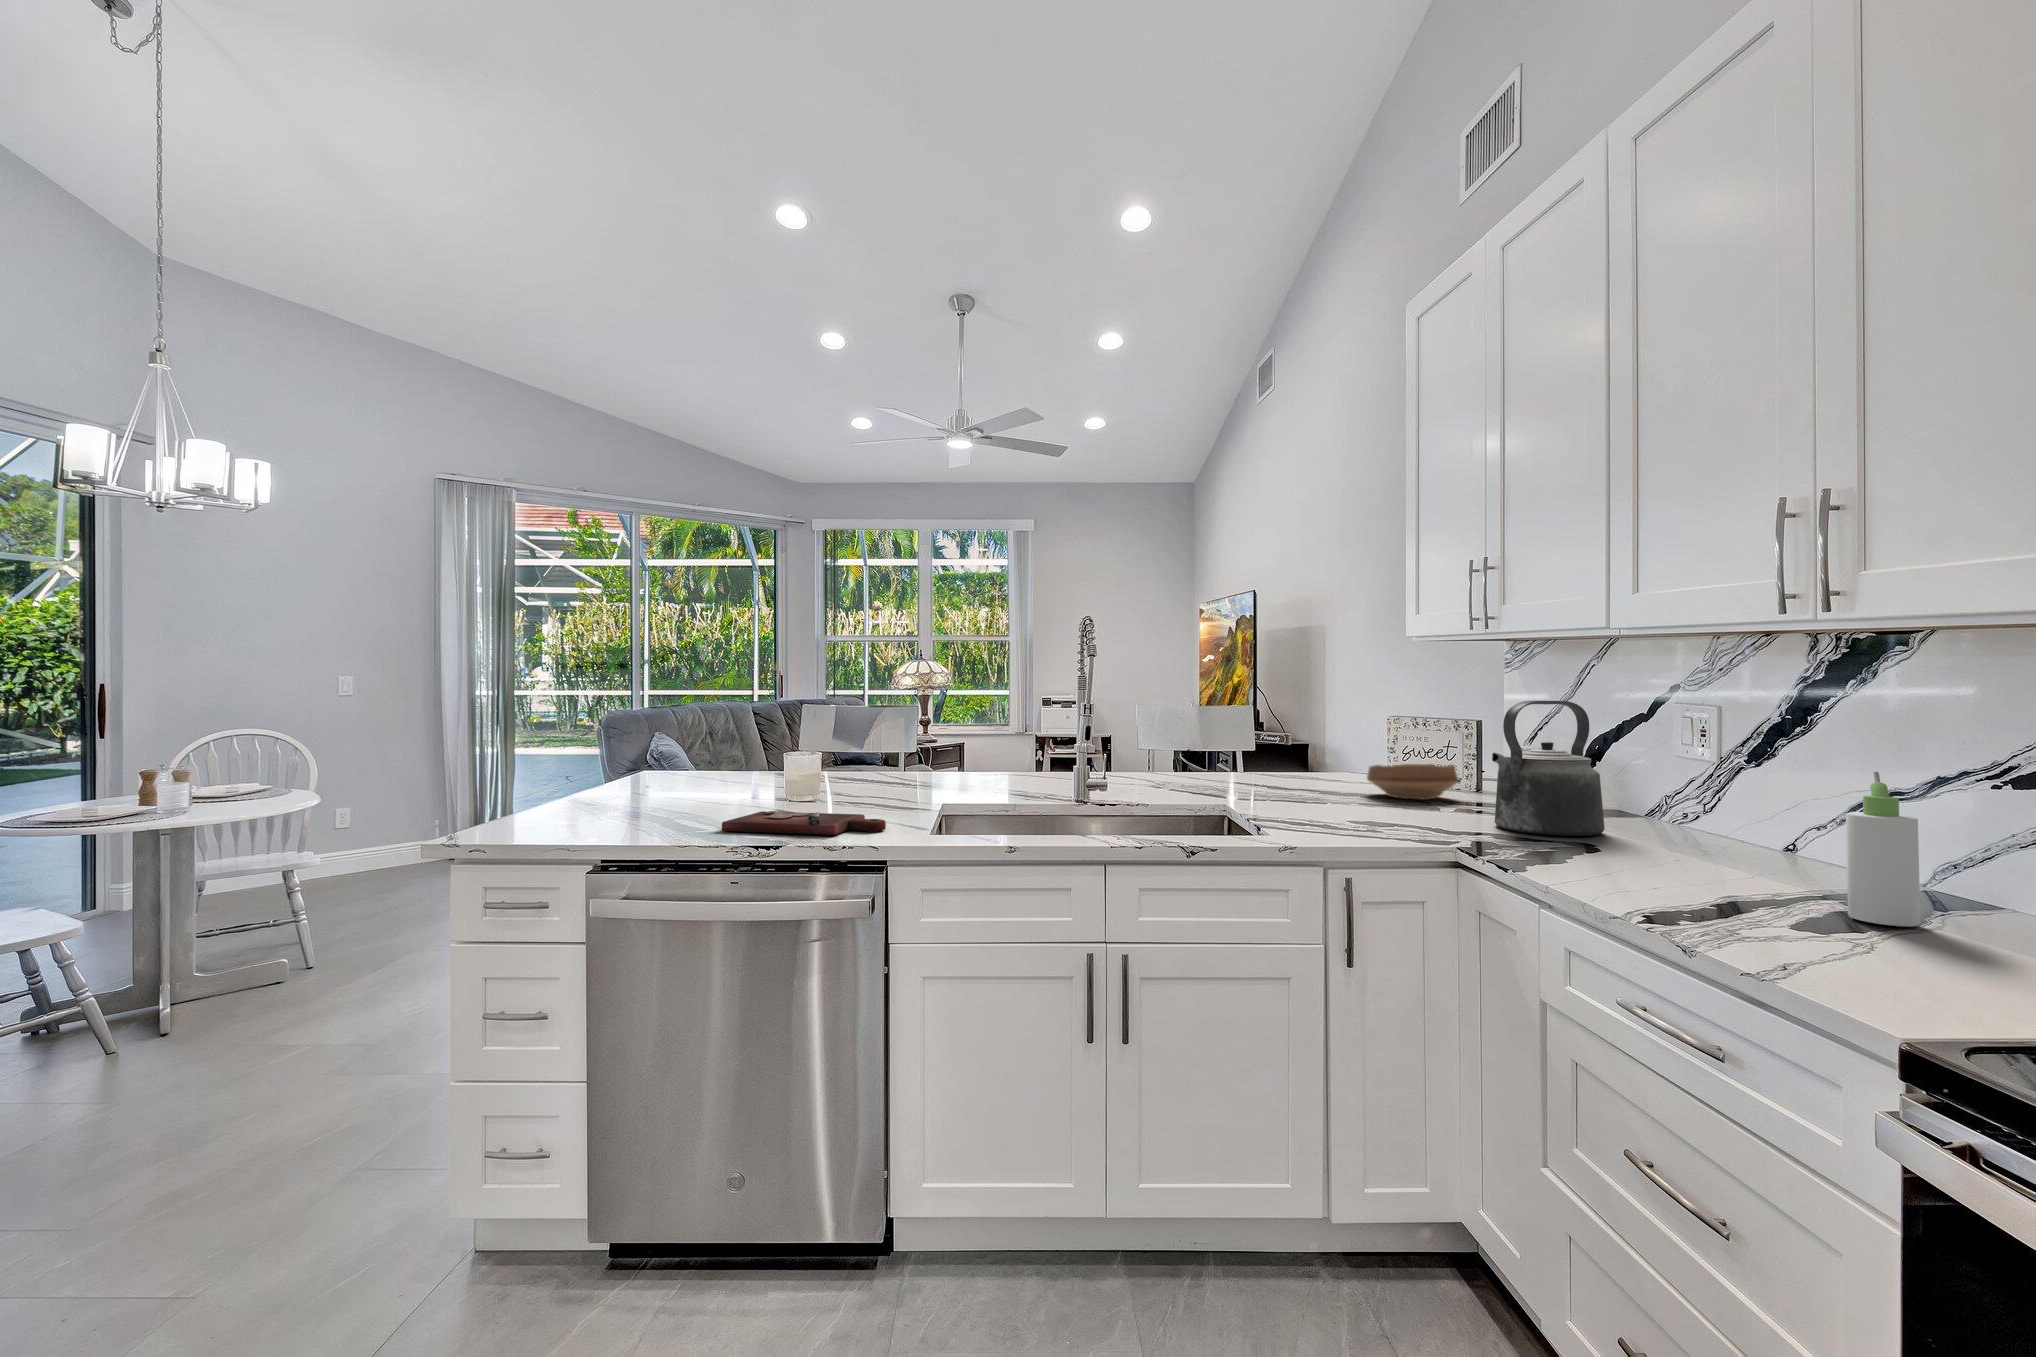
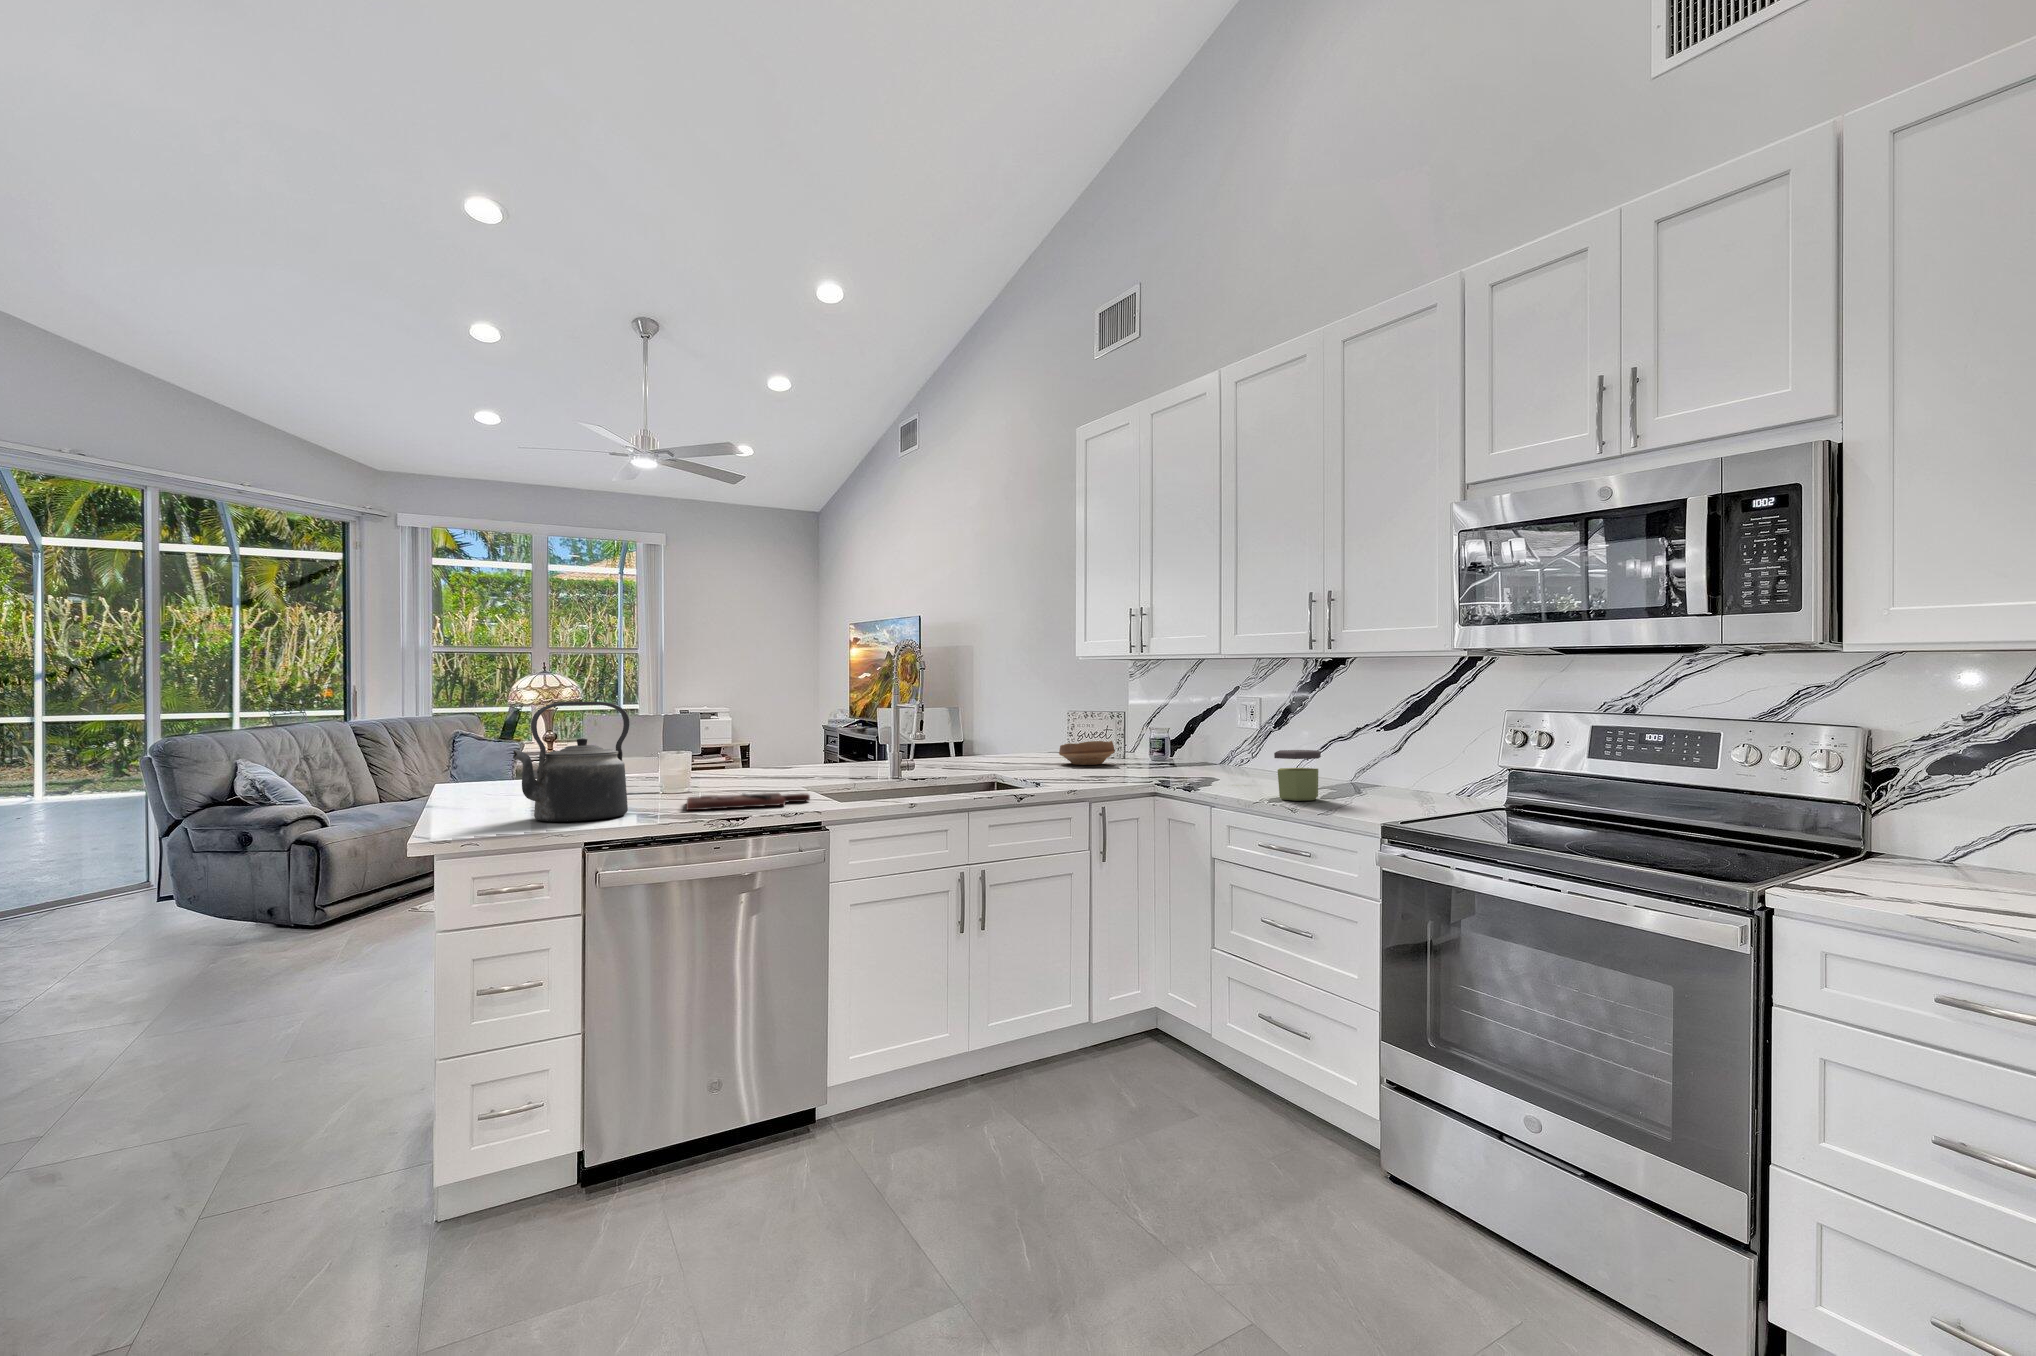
kettle: present [1492,701,1605,836] -> present [513,702,629,822]
bottle: present [1846,772,1920,927] -> none [1333,725,1360,794]
jar: none [1671,816,1796,931] -> present [1274,750,1321,801]

